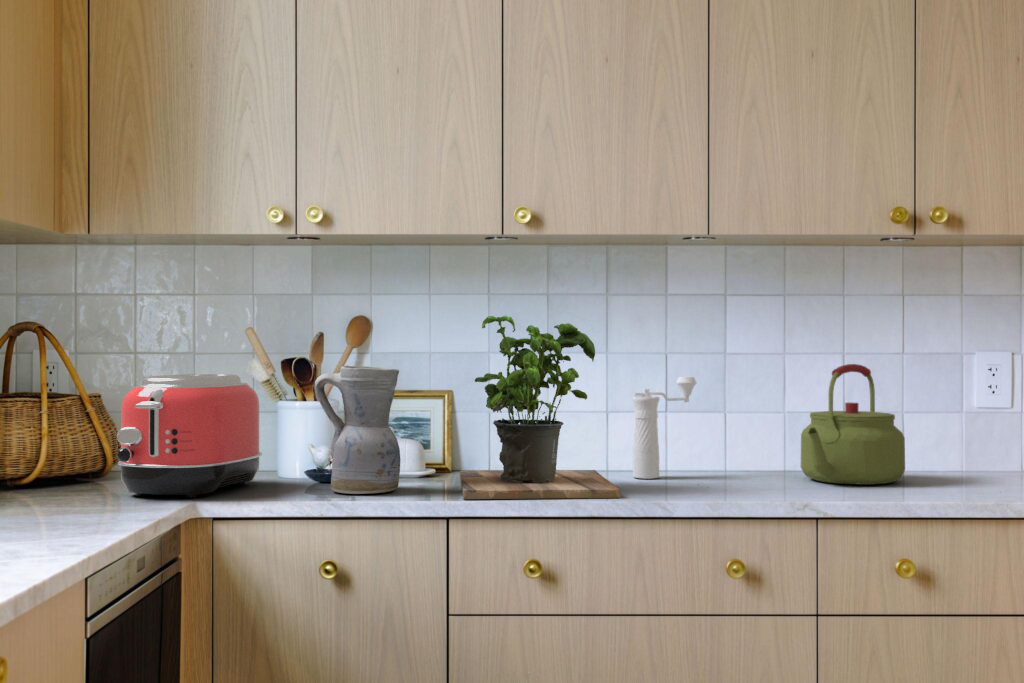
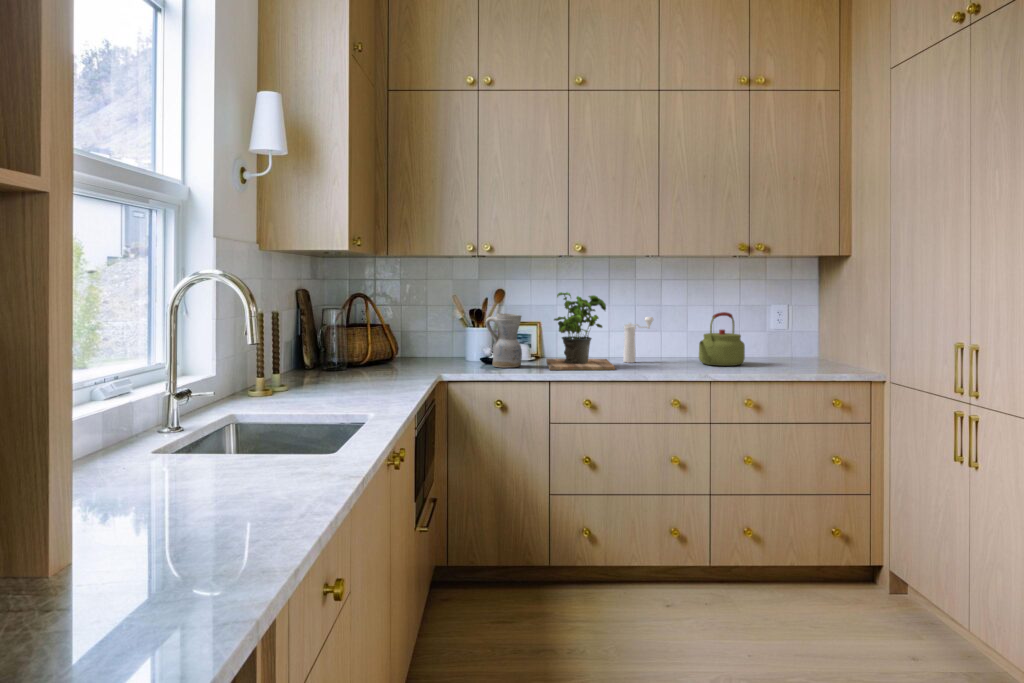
toaster: present [117,374,262,498] -> none [405,316,461,368]

